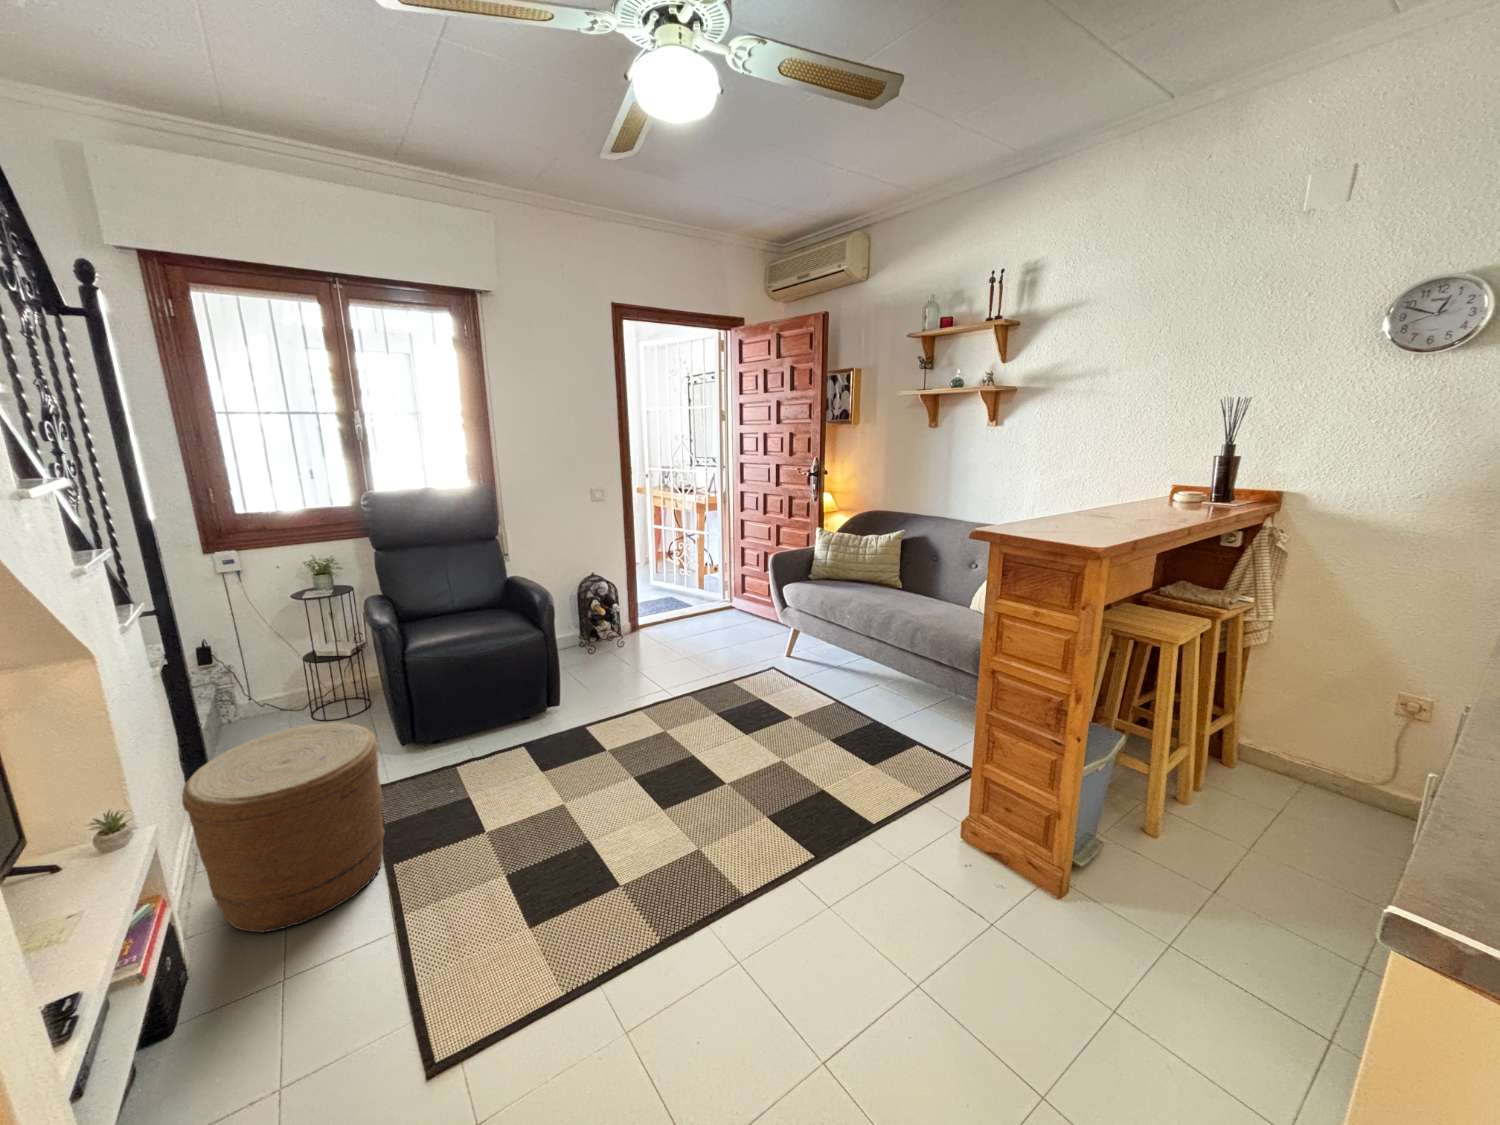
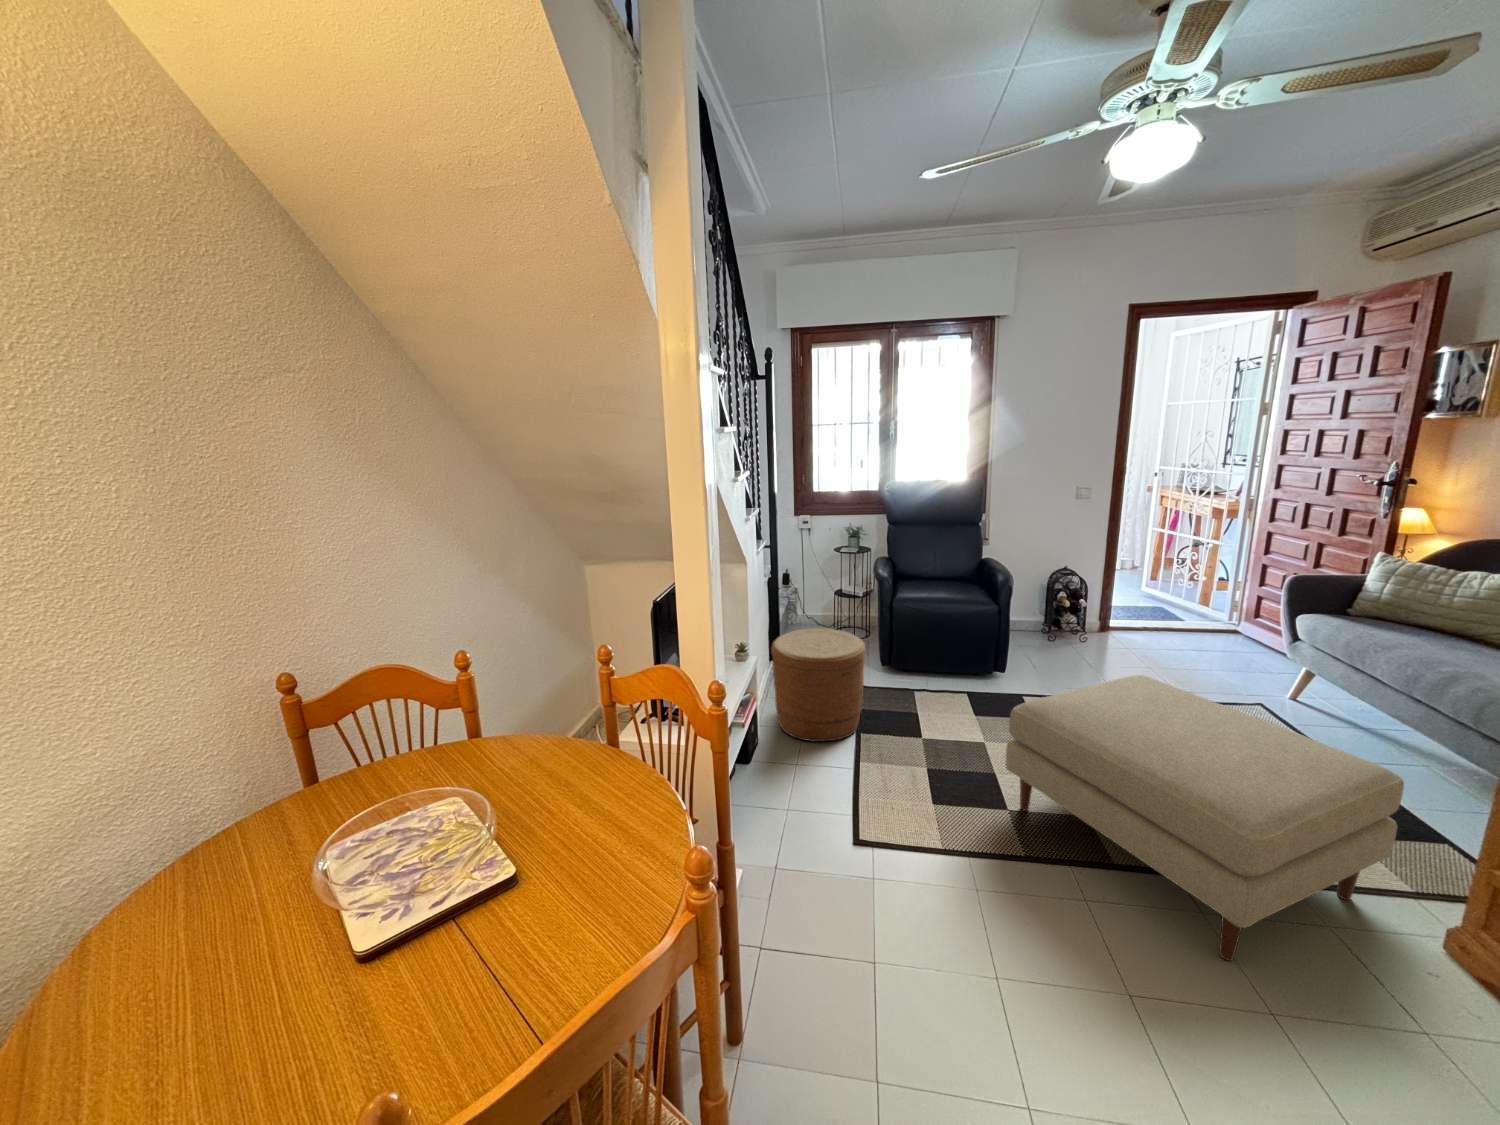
ottoman: none [606,676,916,952] -> present [1006,675,1404,961]

